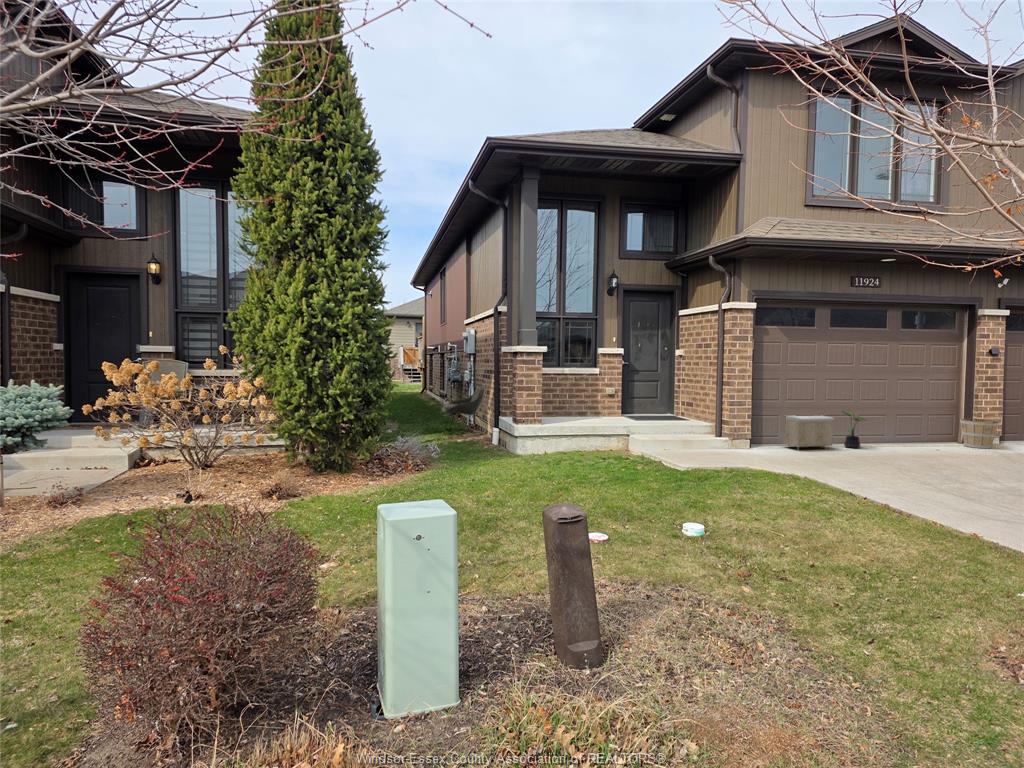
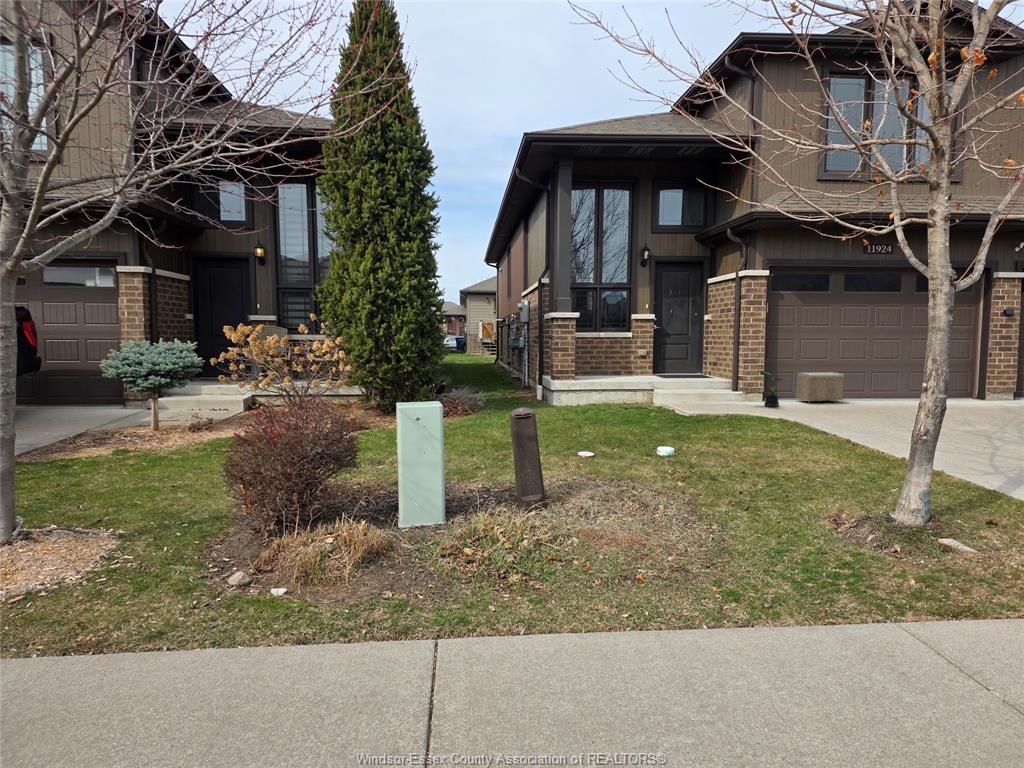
lounge chair: present [442,386,485,435] -> none [497,349,534,391]
potted plant: present [842,411,865,448] -> present [758,371,782,407]
wooden bucket: present [960,418,999,449] -> none [972,375,1010,404]

